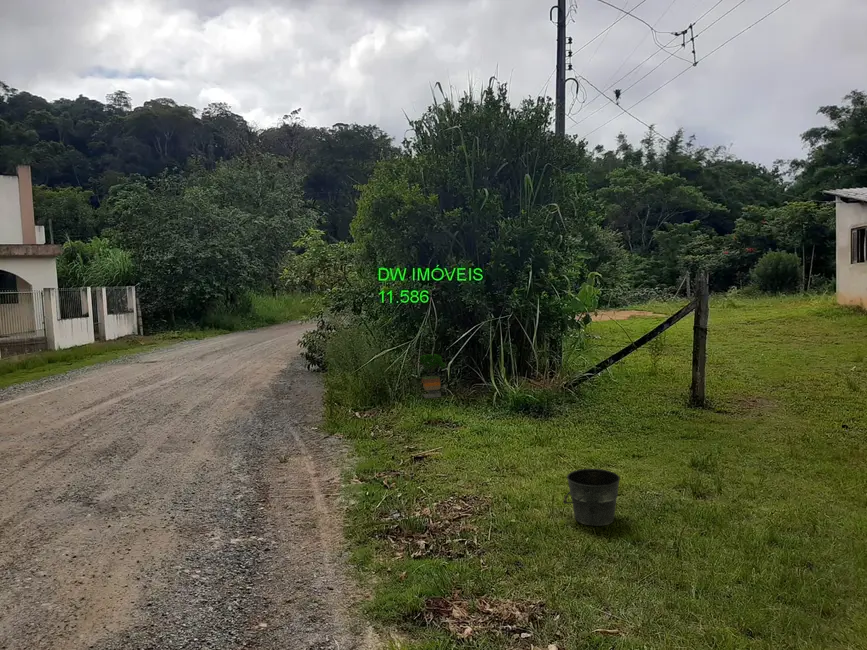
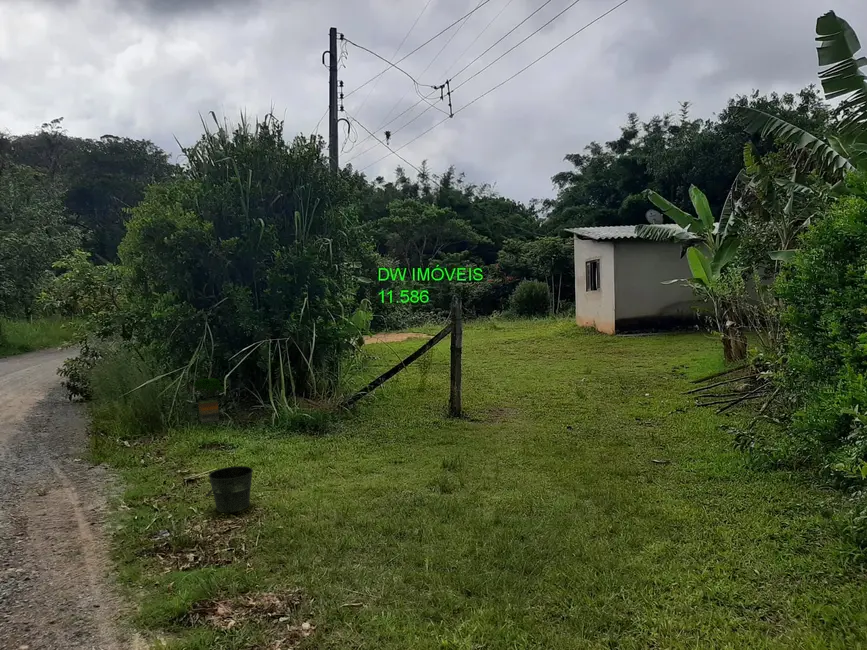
bucket: present [563,469,620,526] -> present [205,466,253,512]

